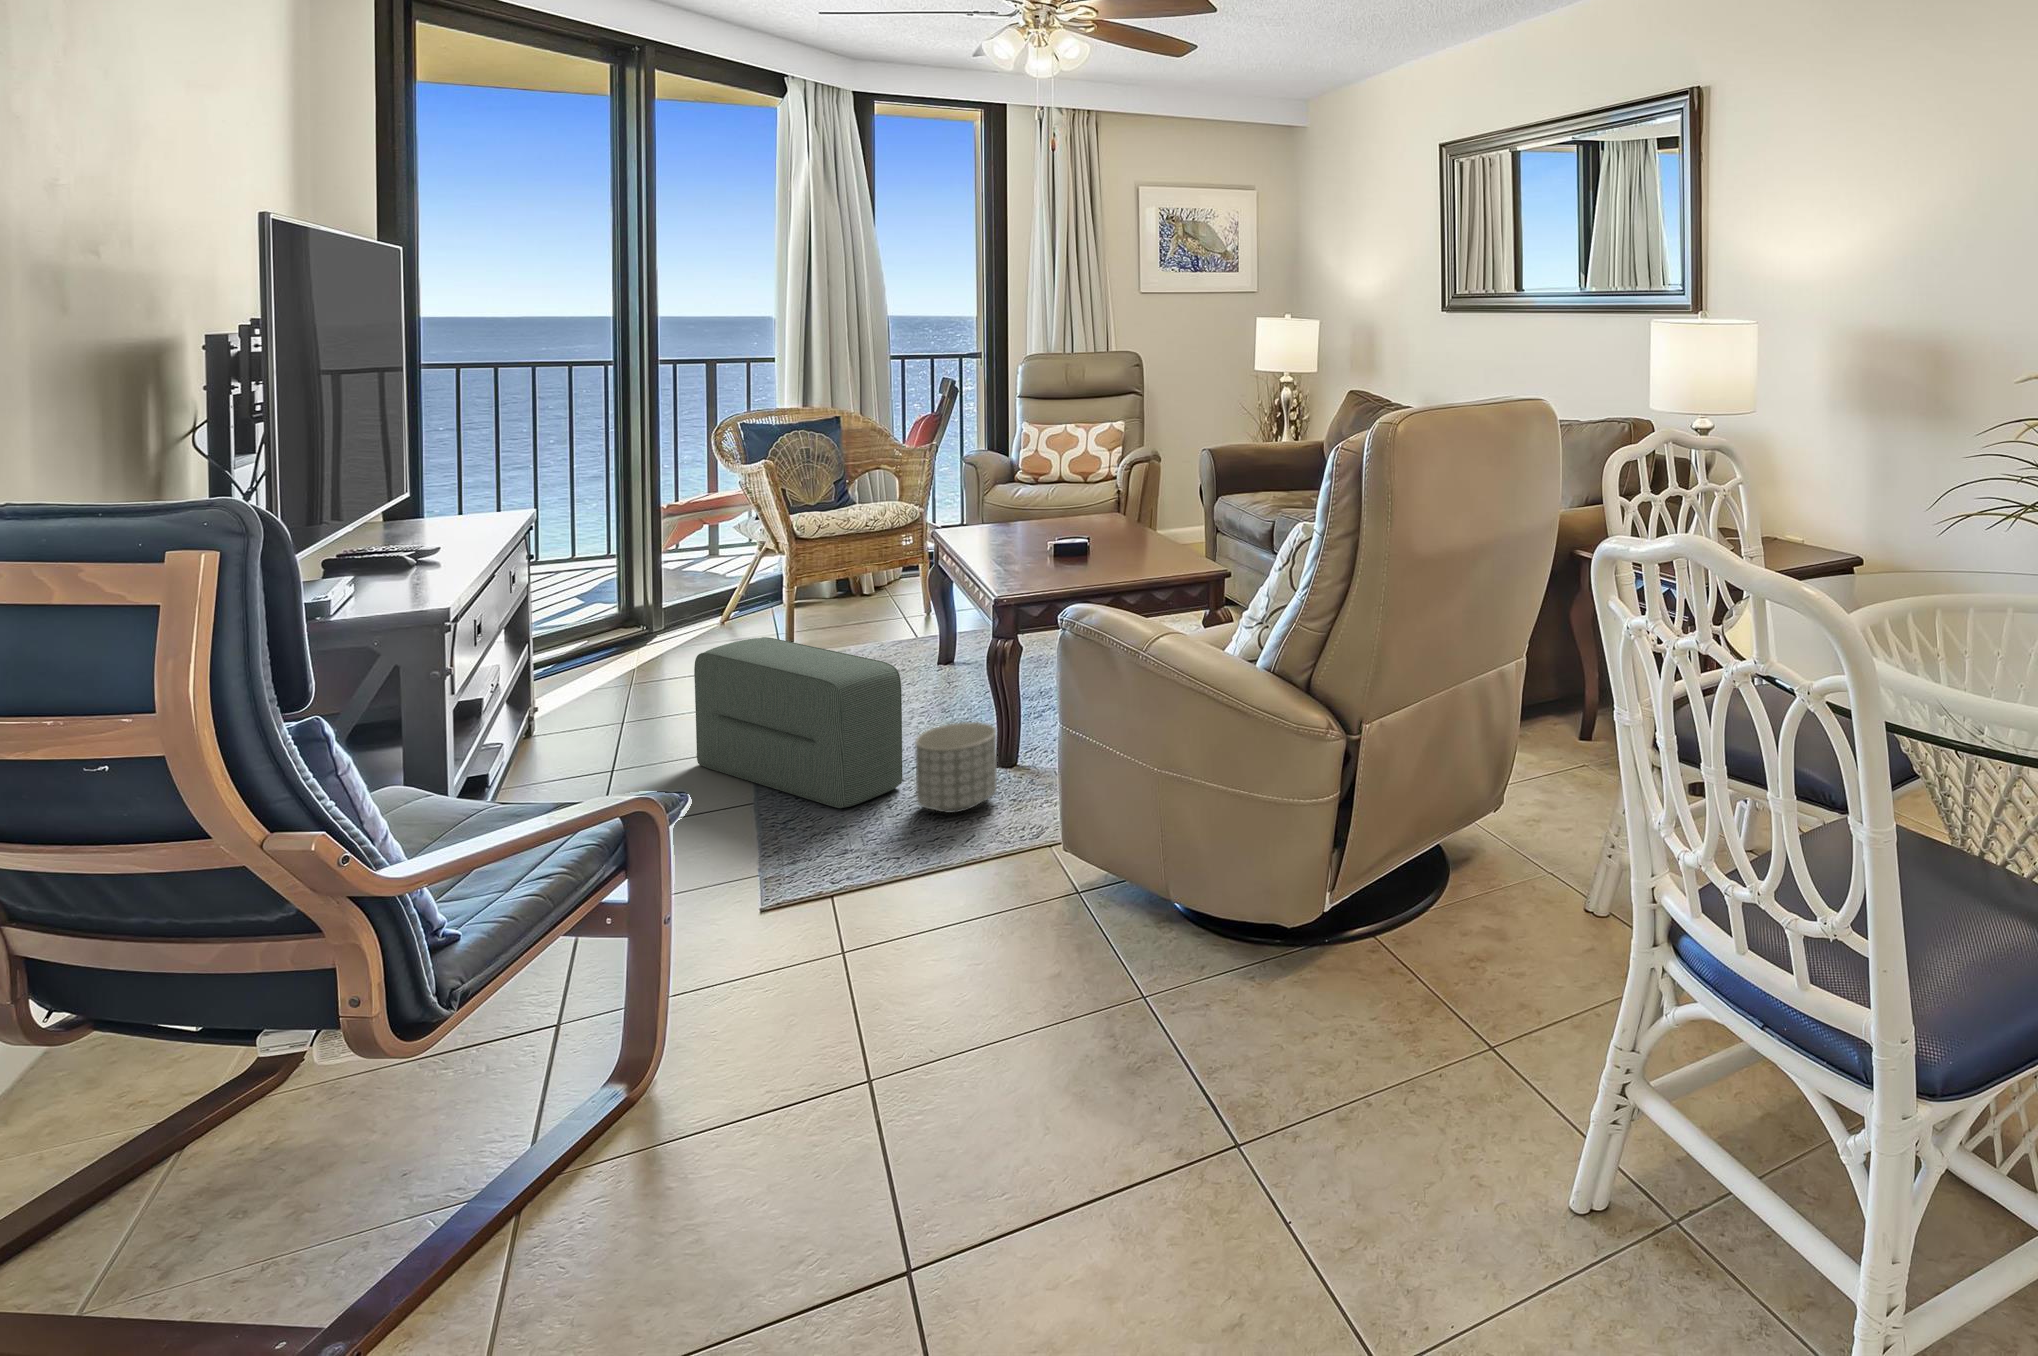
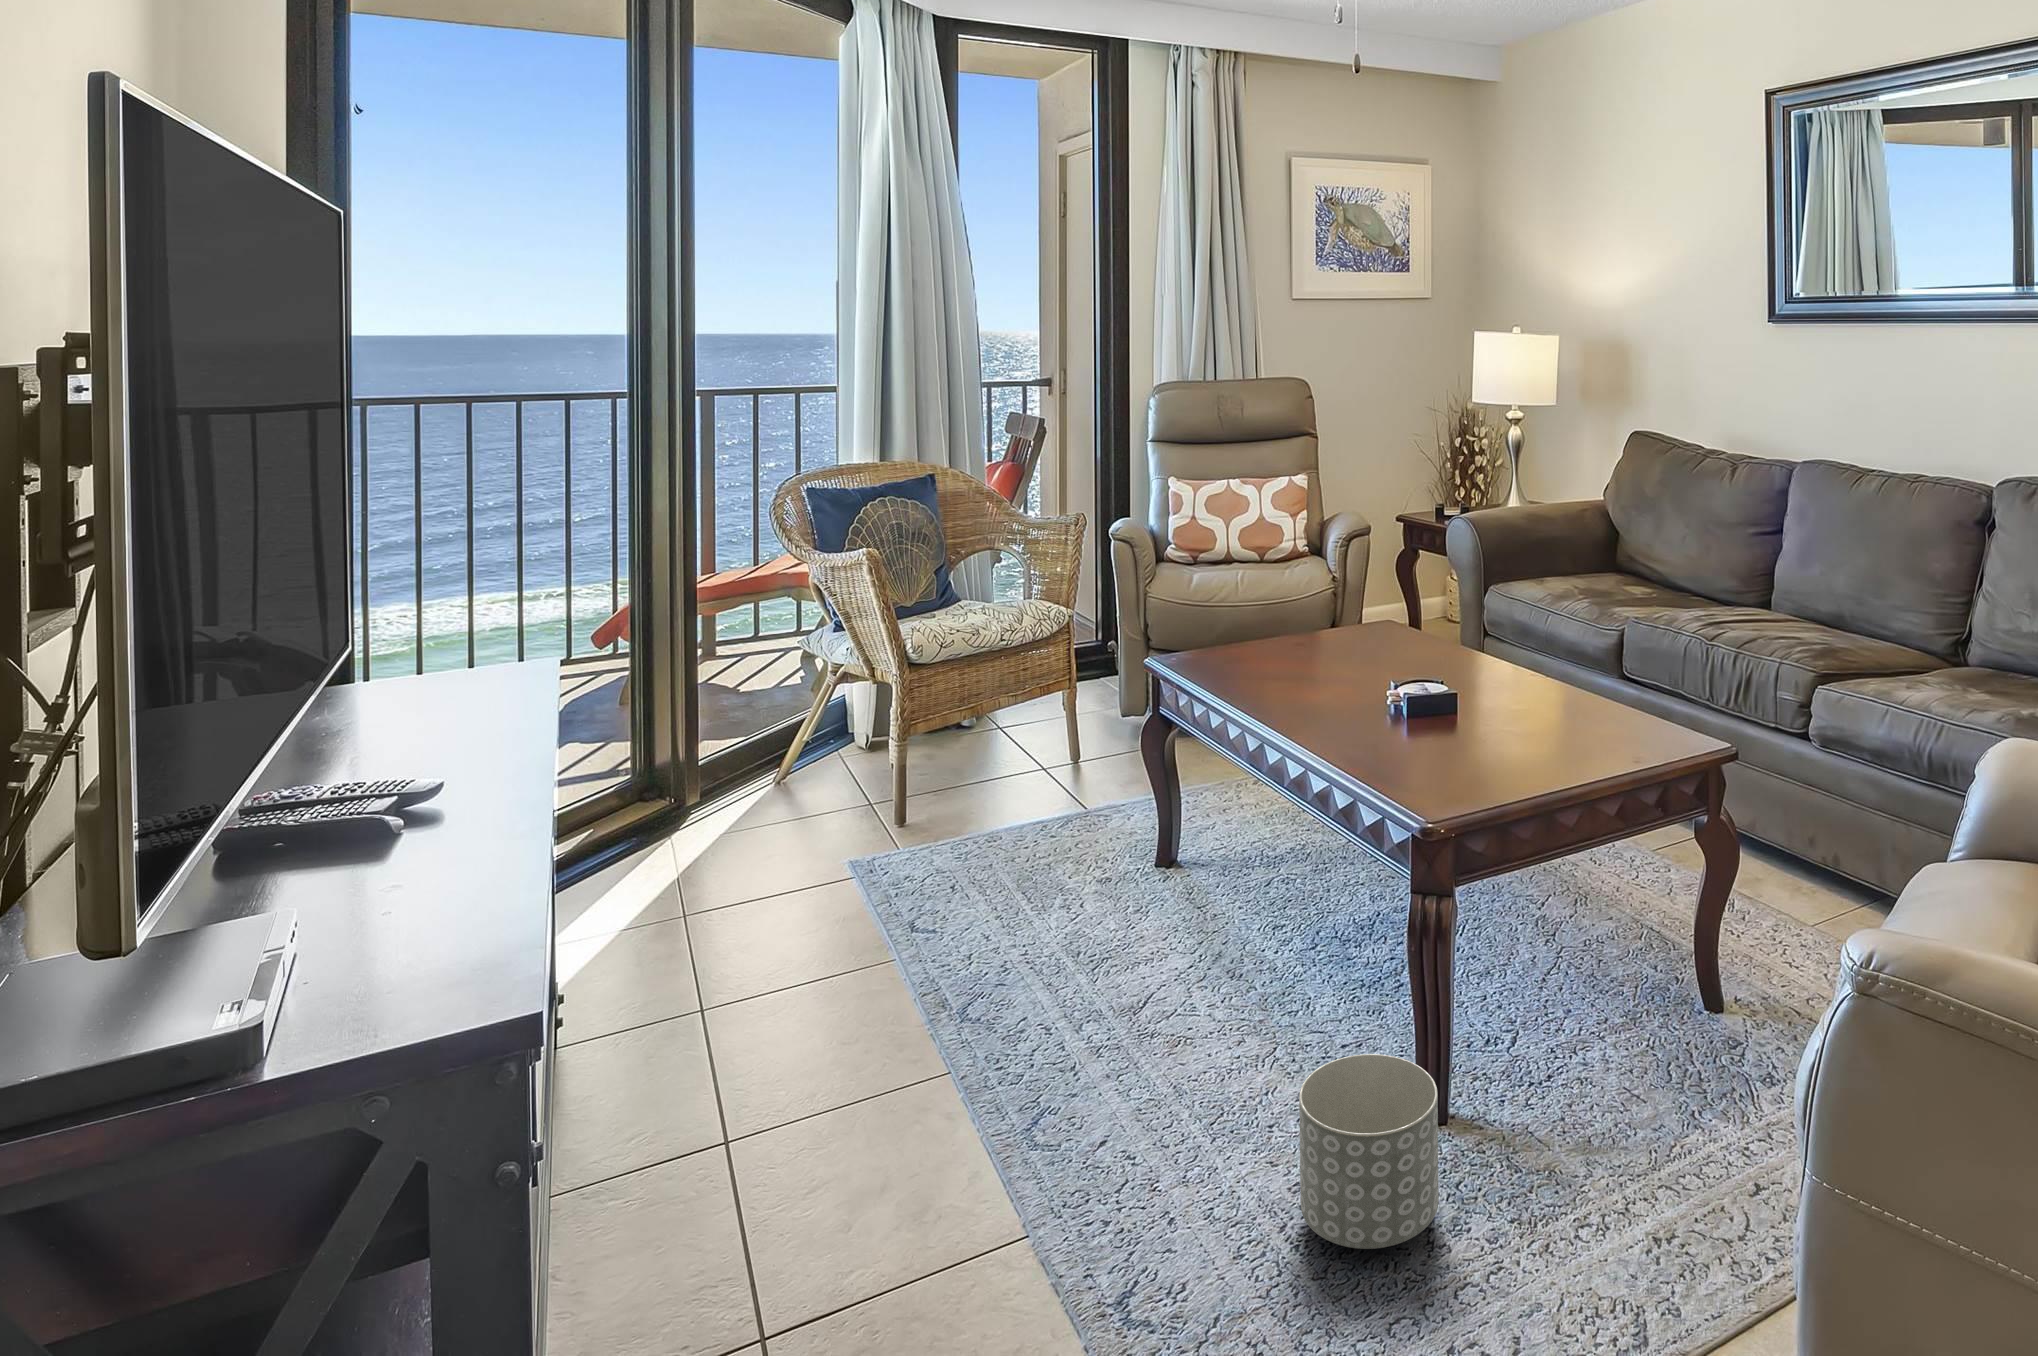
pouf: present [694,637,902,808] -> none [849,876,1242,1234]

